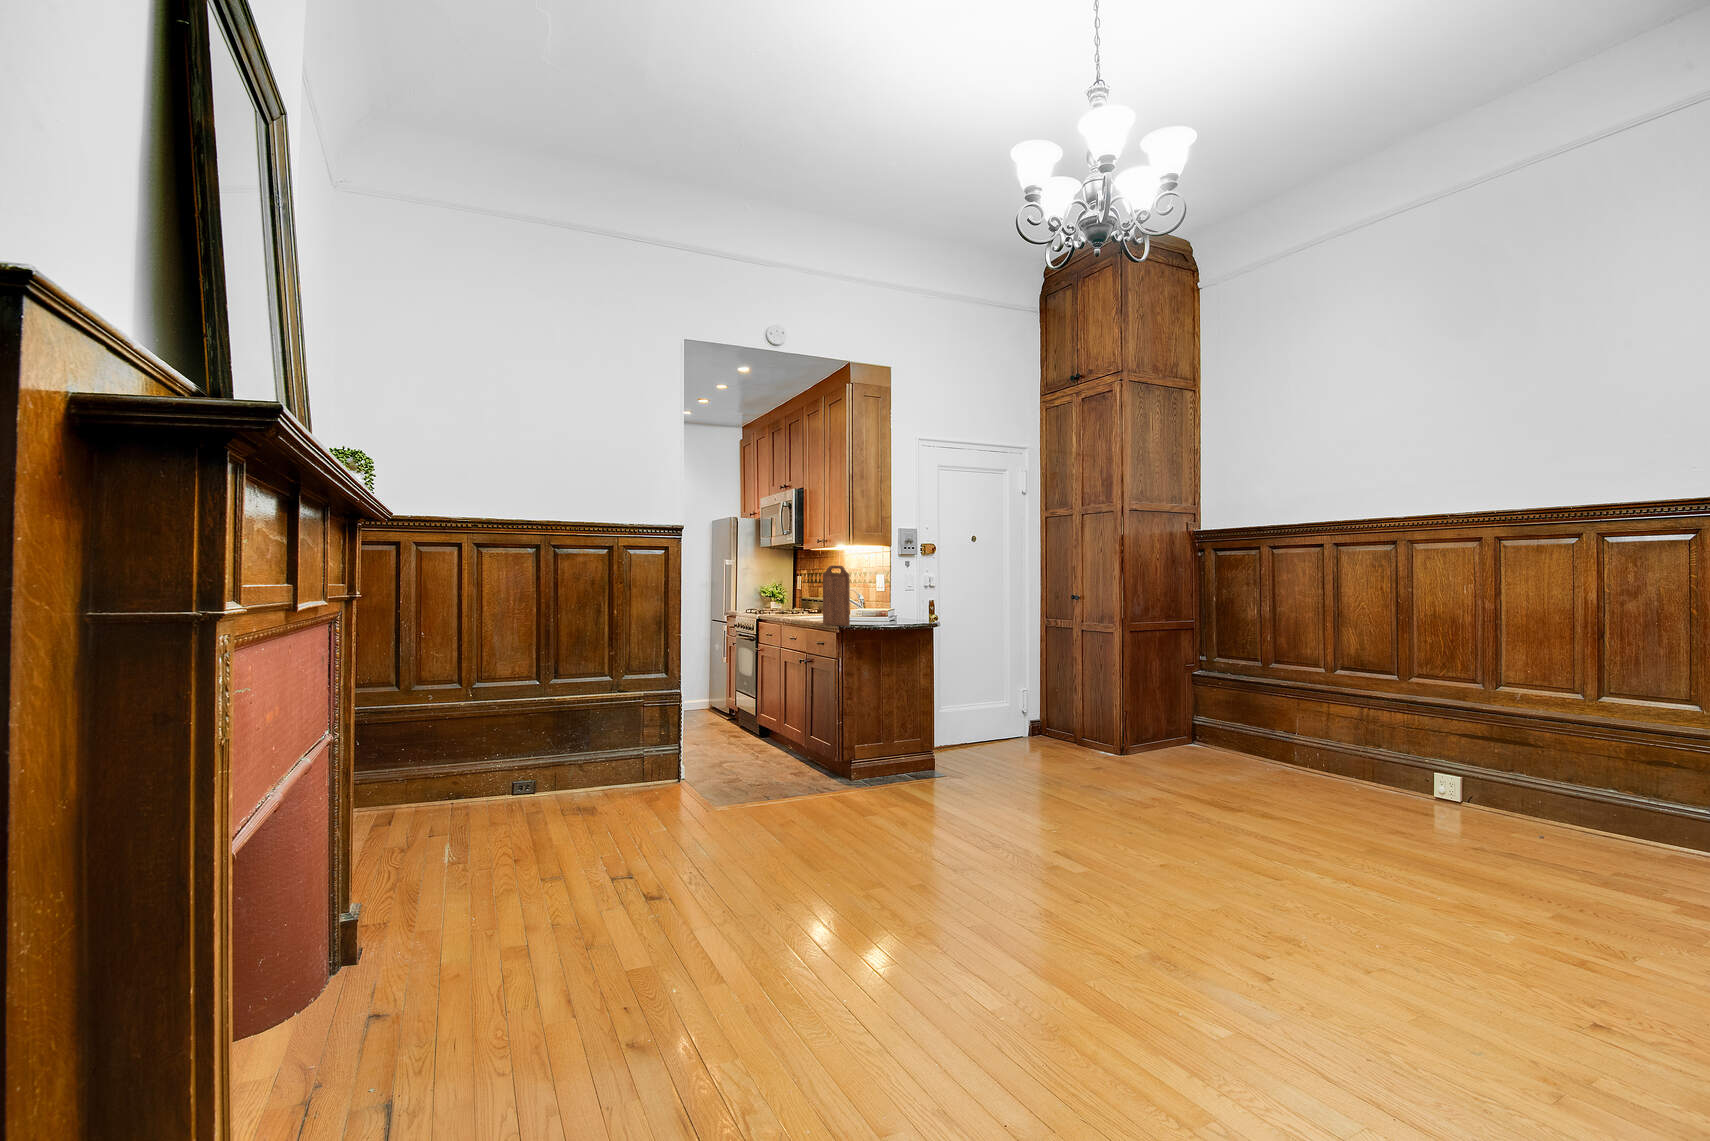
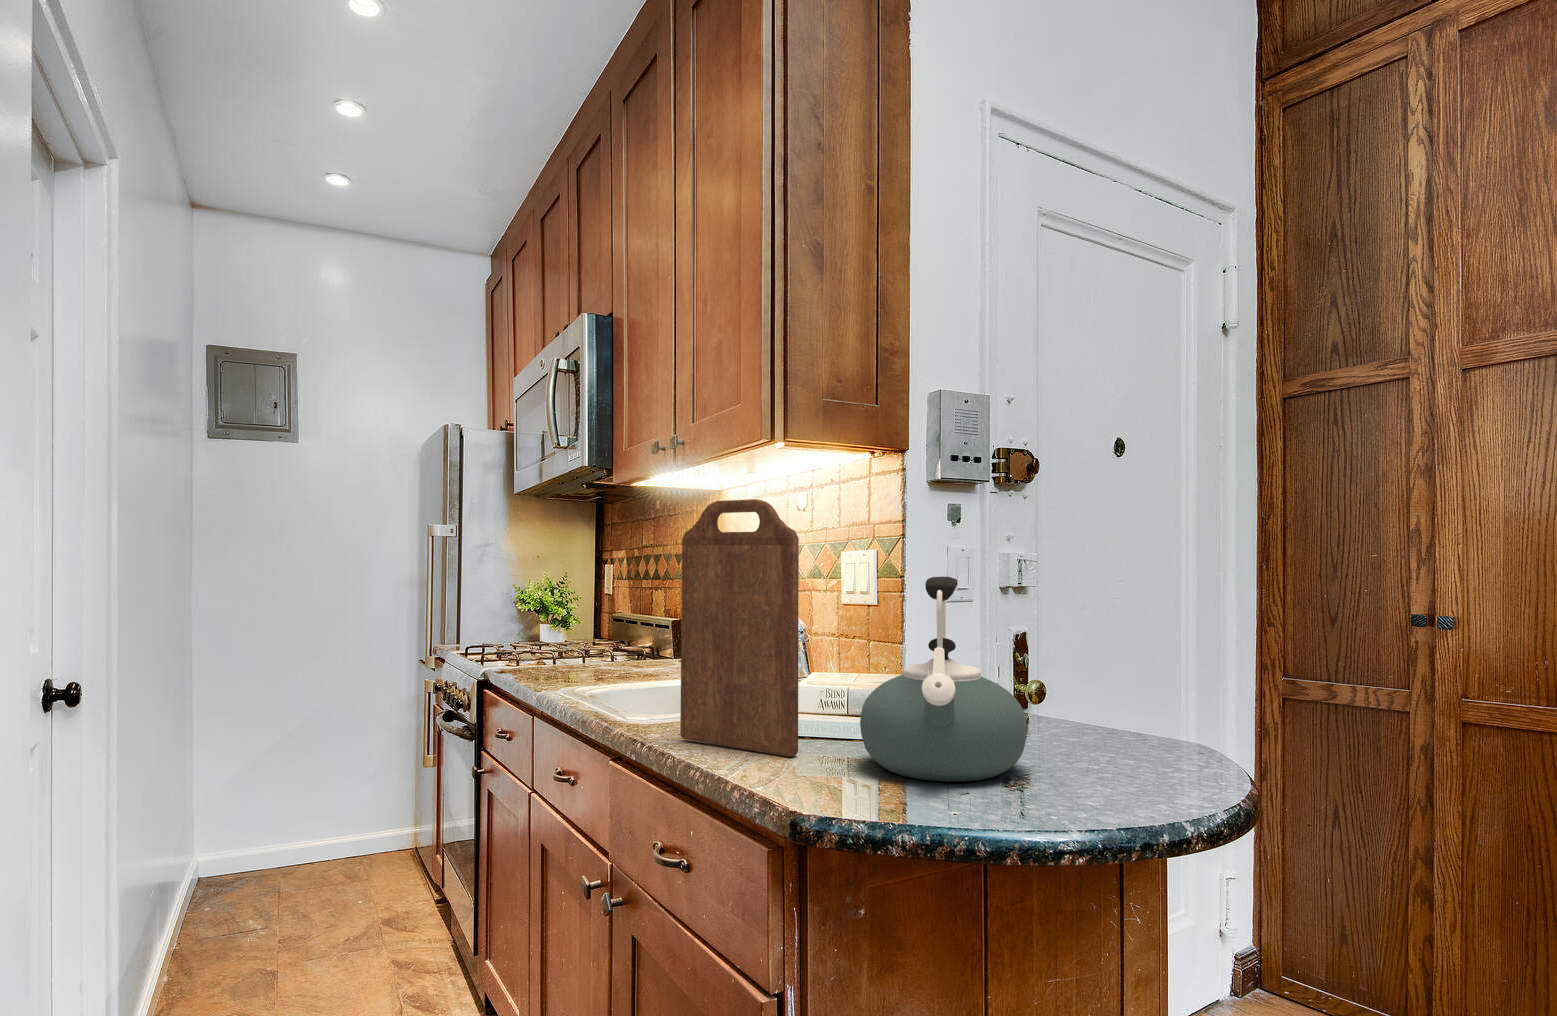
kettle: none [862,584,898,628] -> present [860,577,1027,782]

